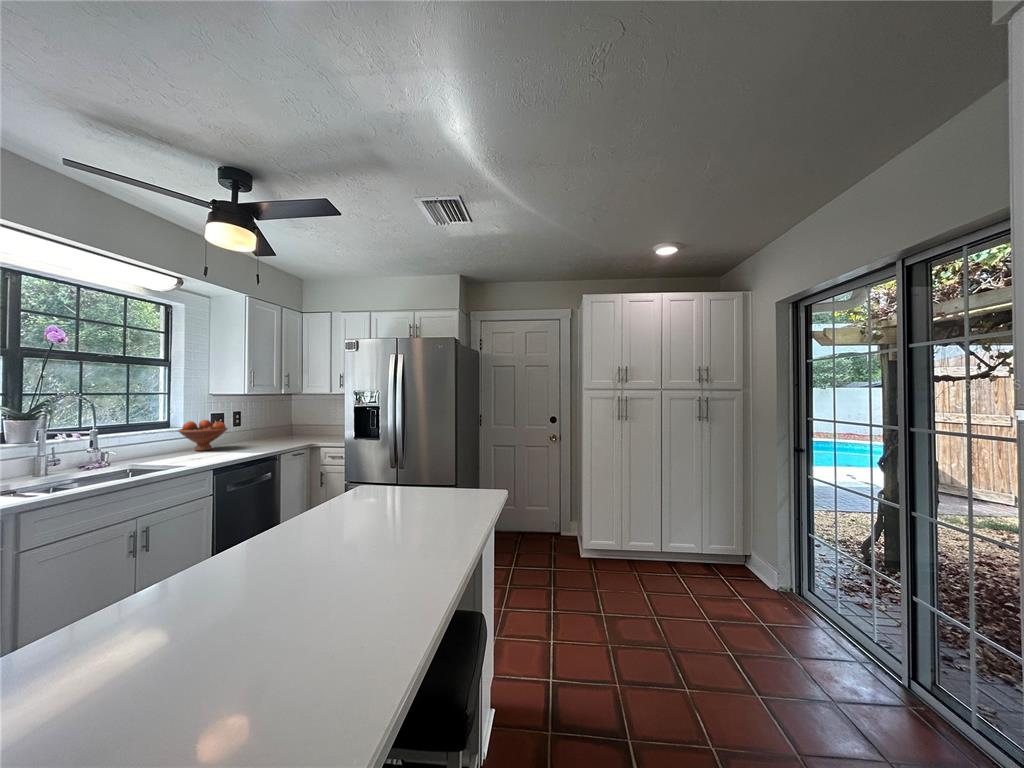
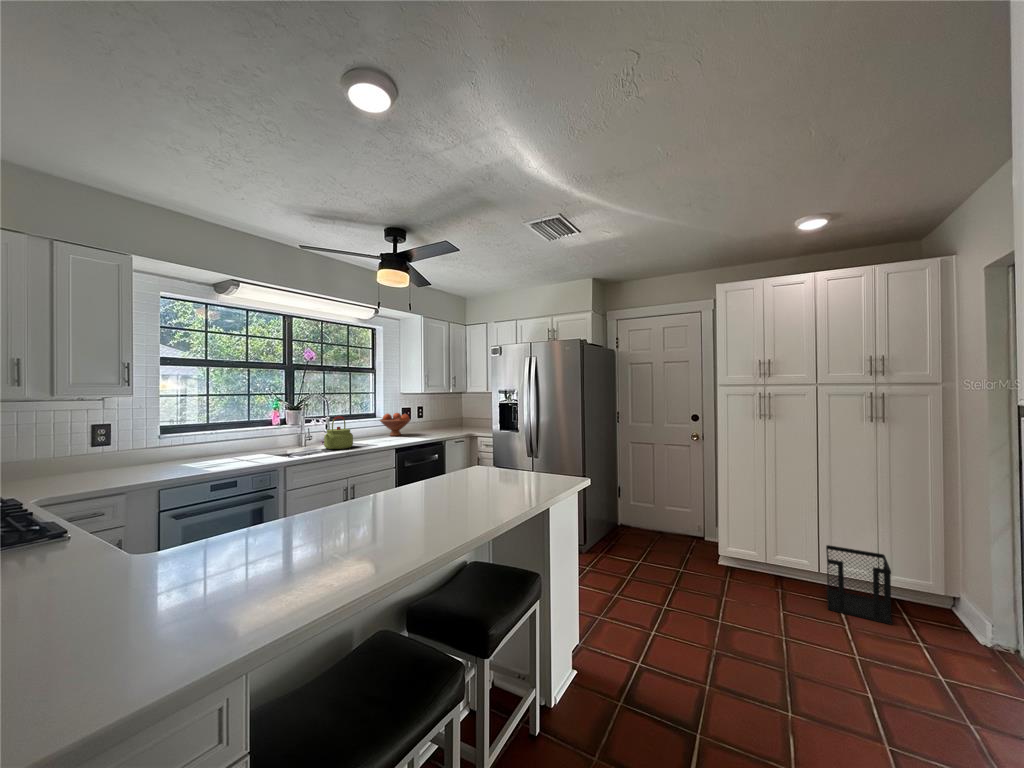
kettle: none [86,428,141,477] -> present [324,416,353,449]
wastebasket: none [668,527,721,587] -> present [826,545,892,624]

